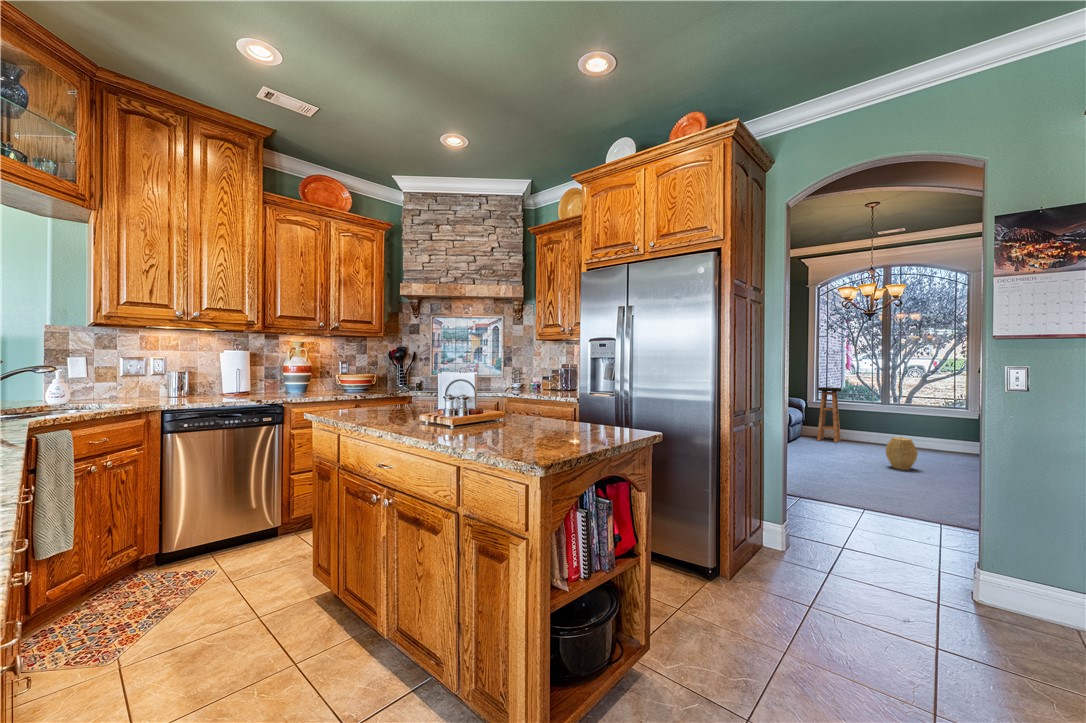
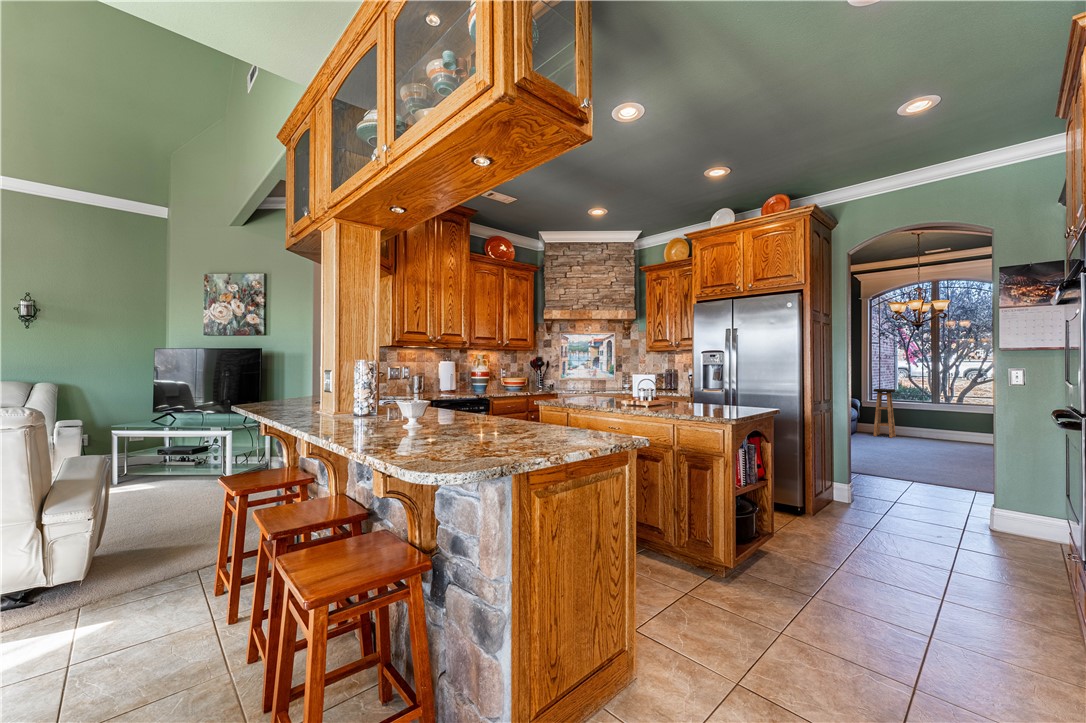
woven basket: present [886,437,918,470] -> none [936,430,964,457]

